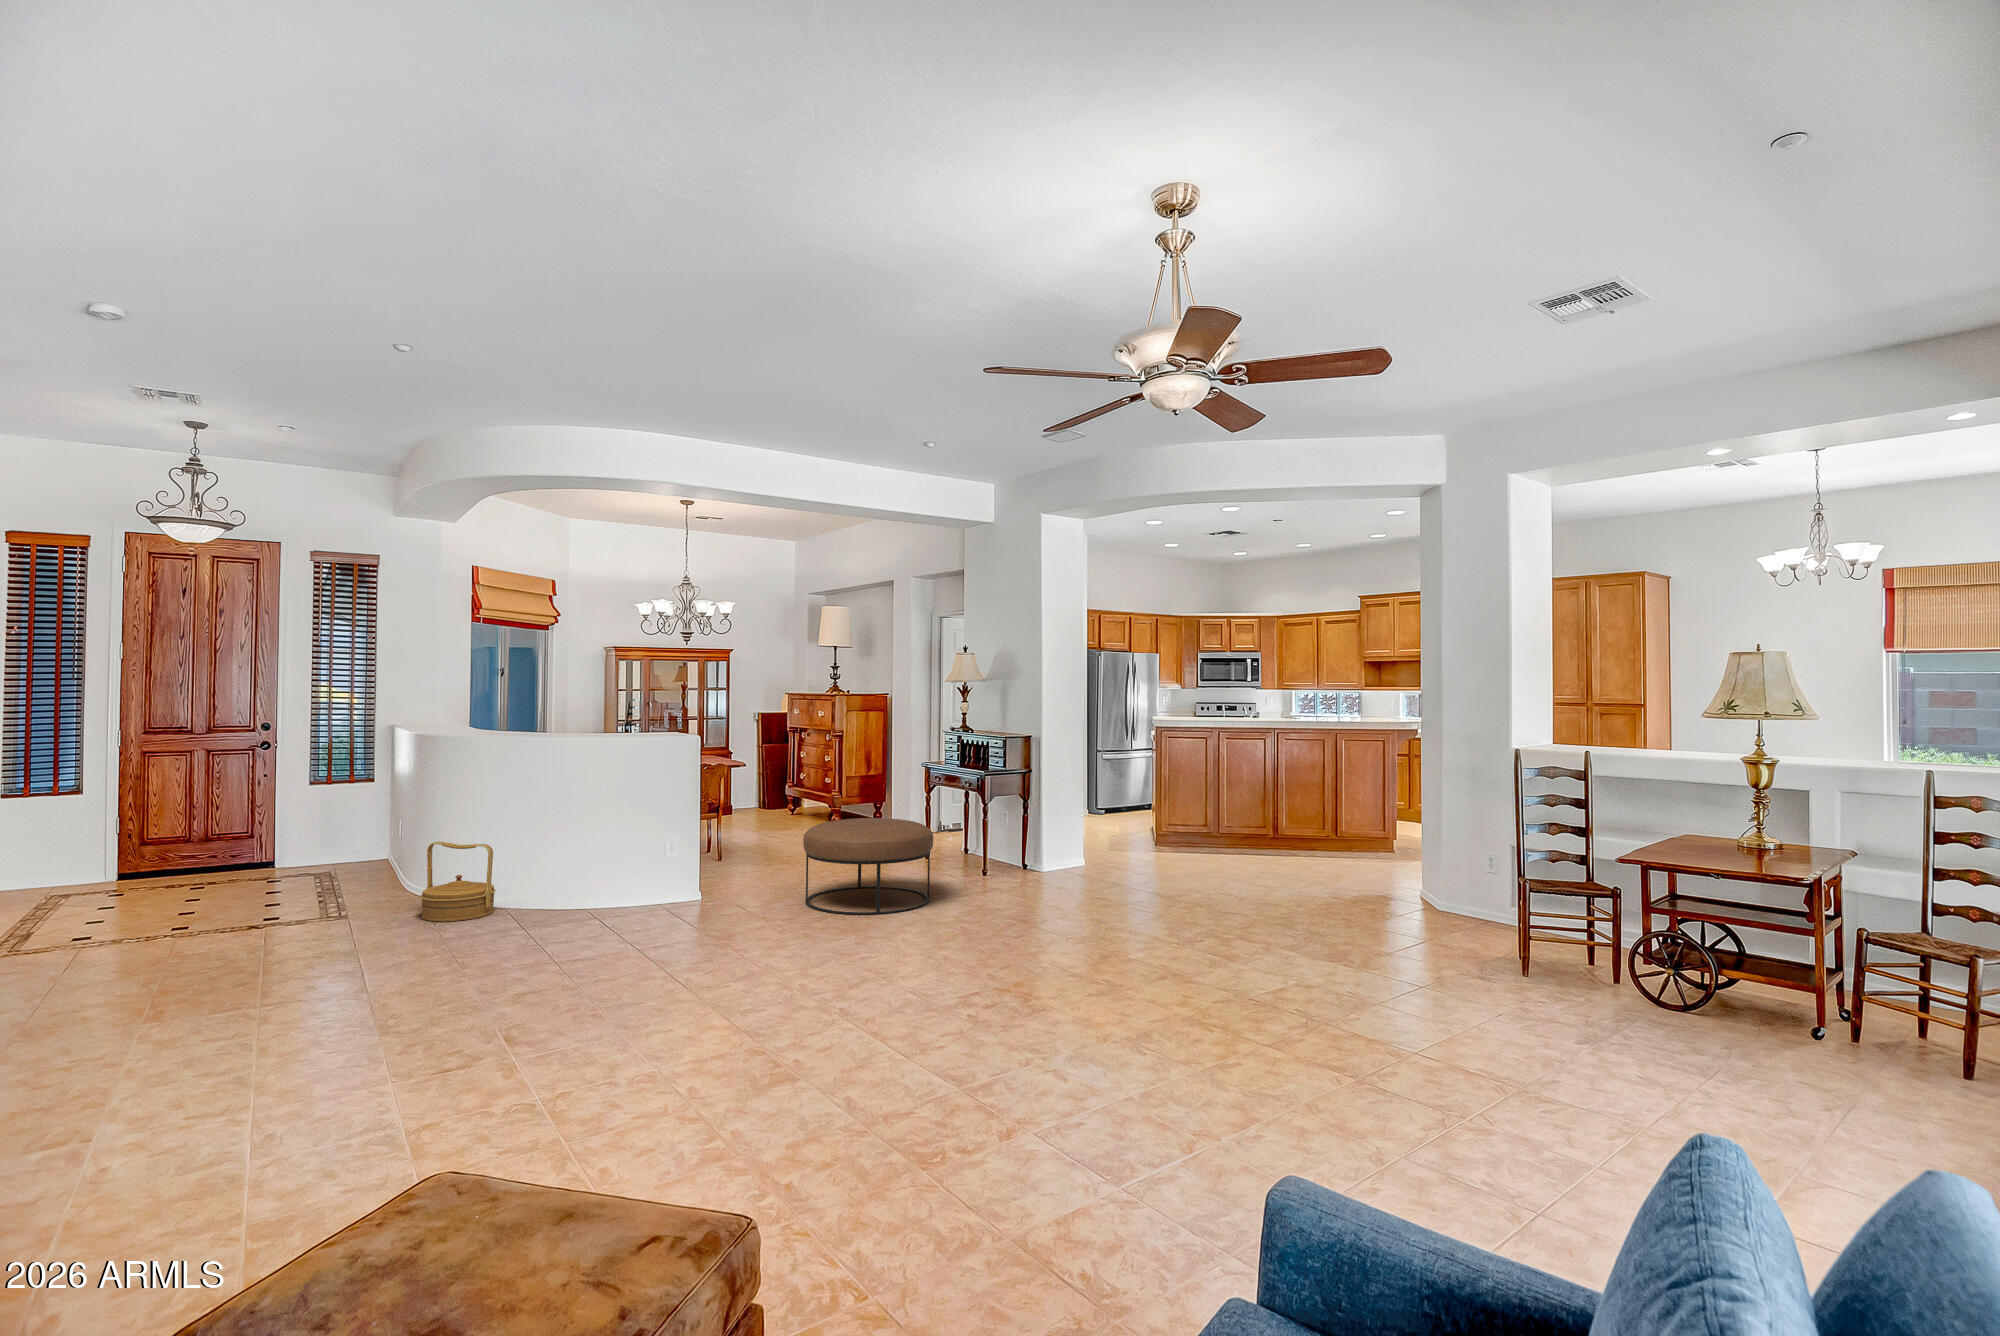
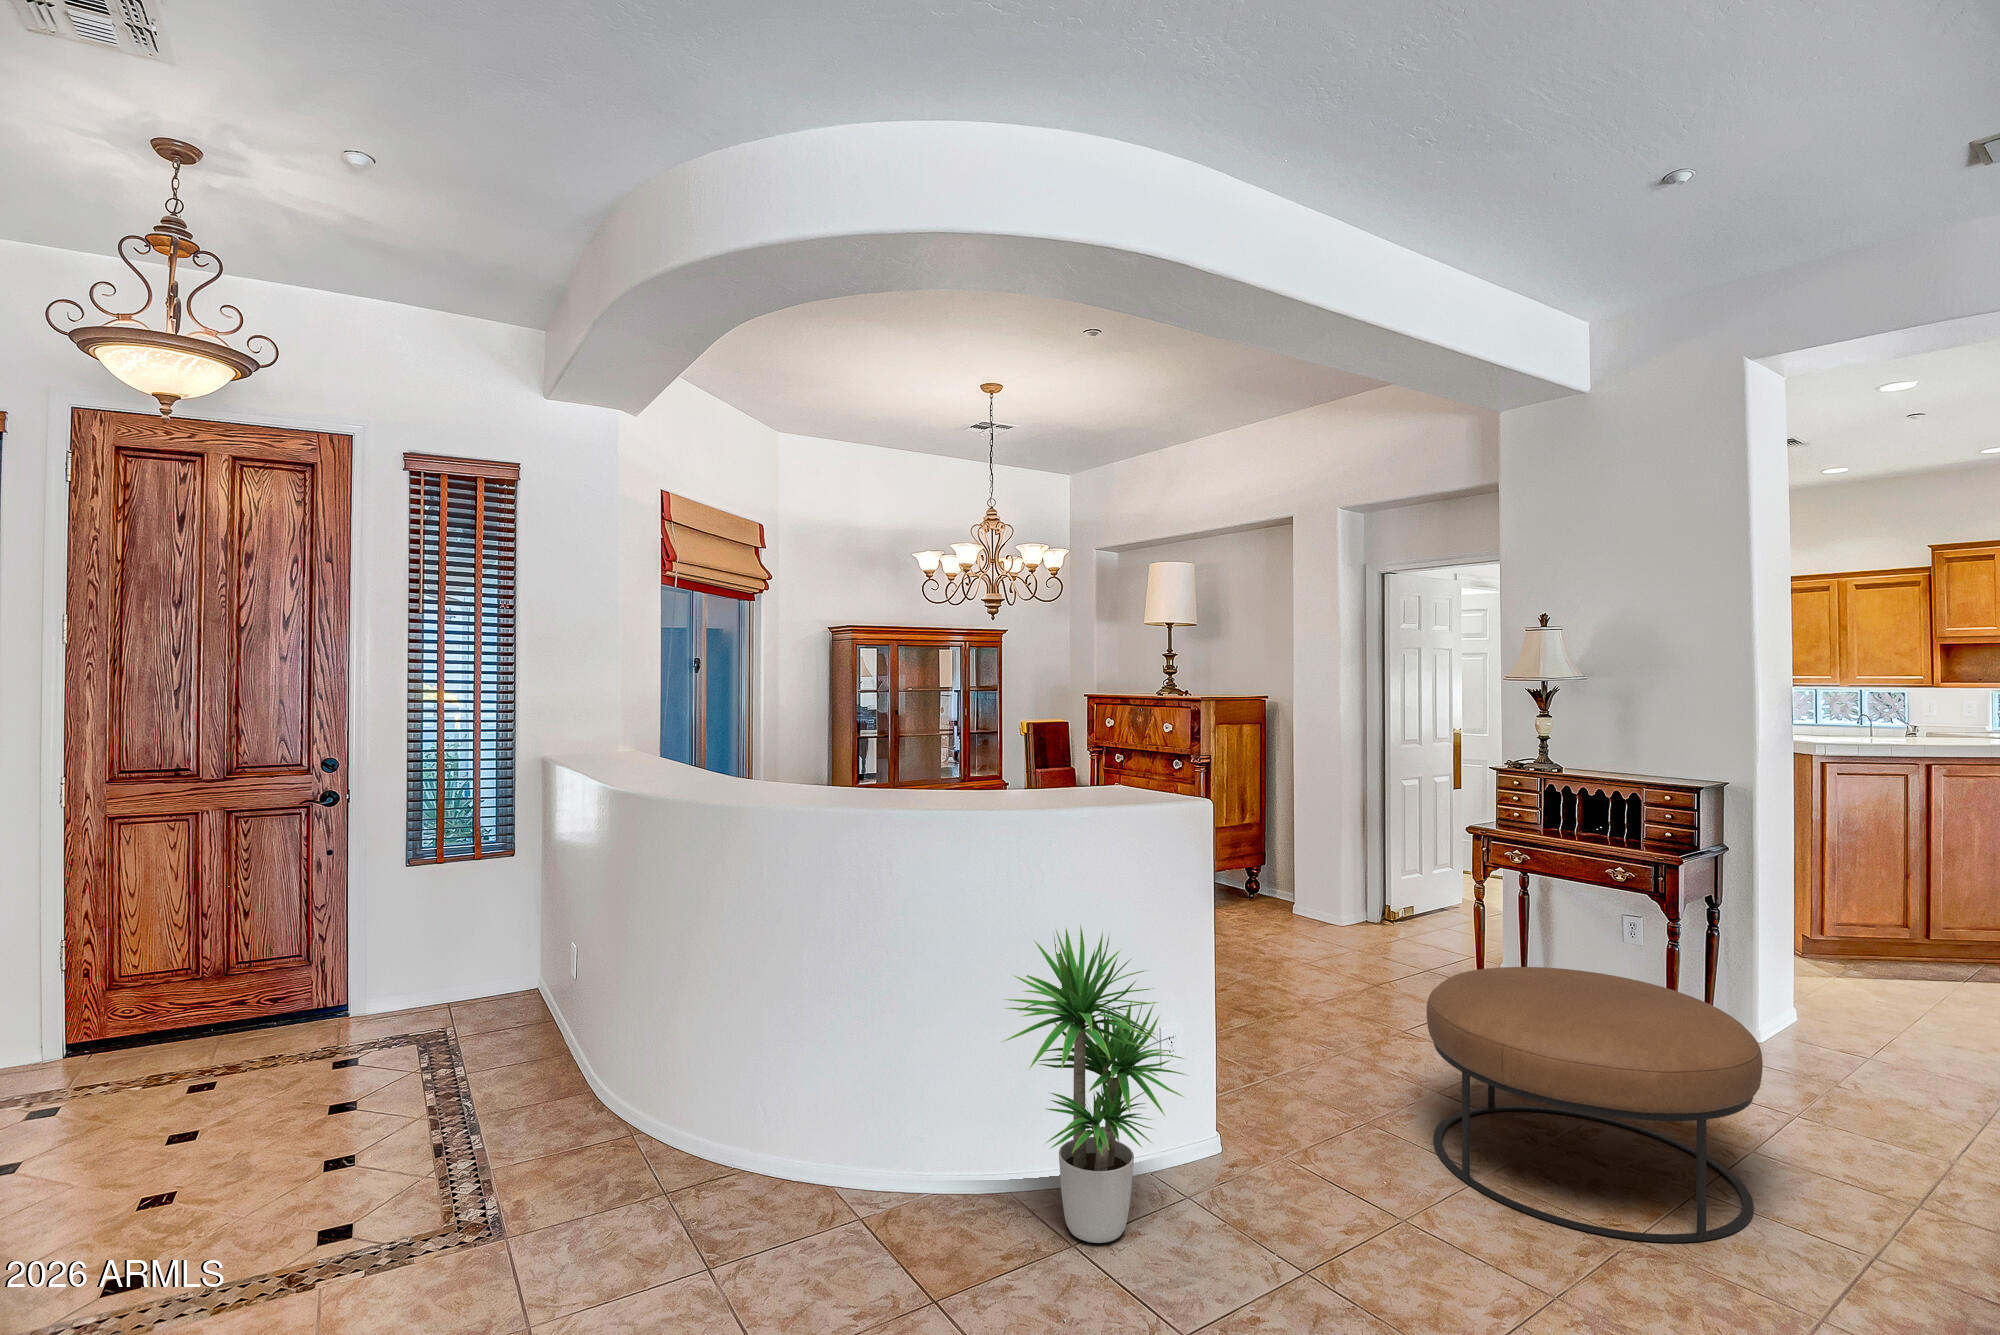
potted plant: none [578,787,667,917] -> present [1005,925,1186,1243]
woven basket: present [420,842,496,922] -> none [642,1042,800,1252]

